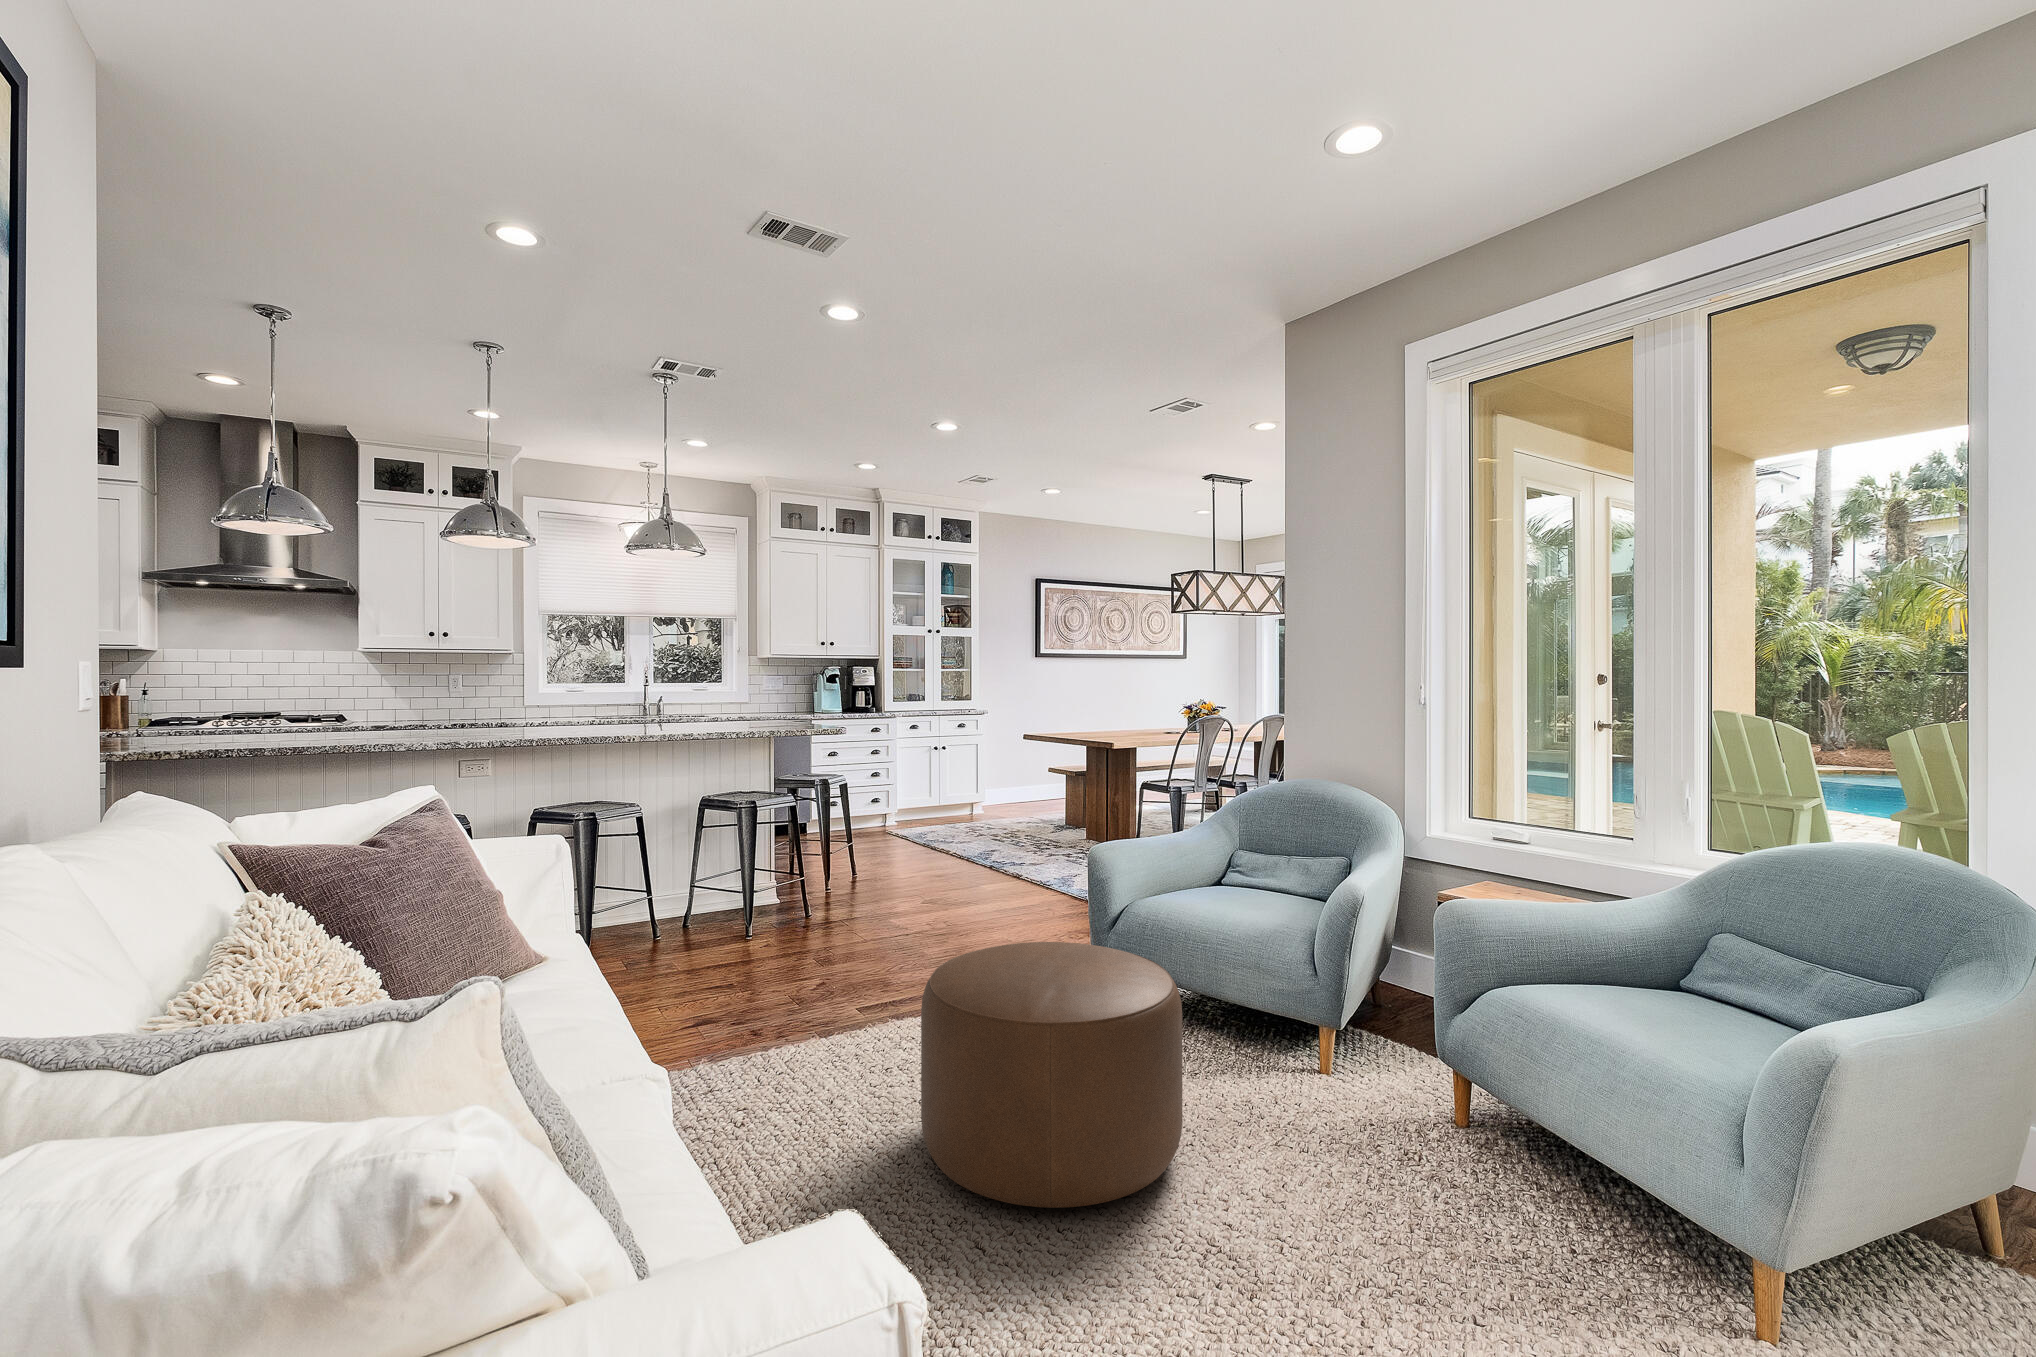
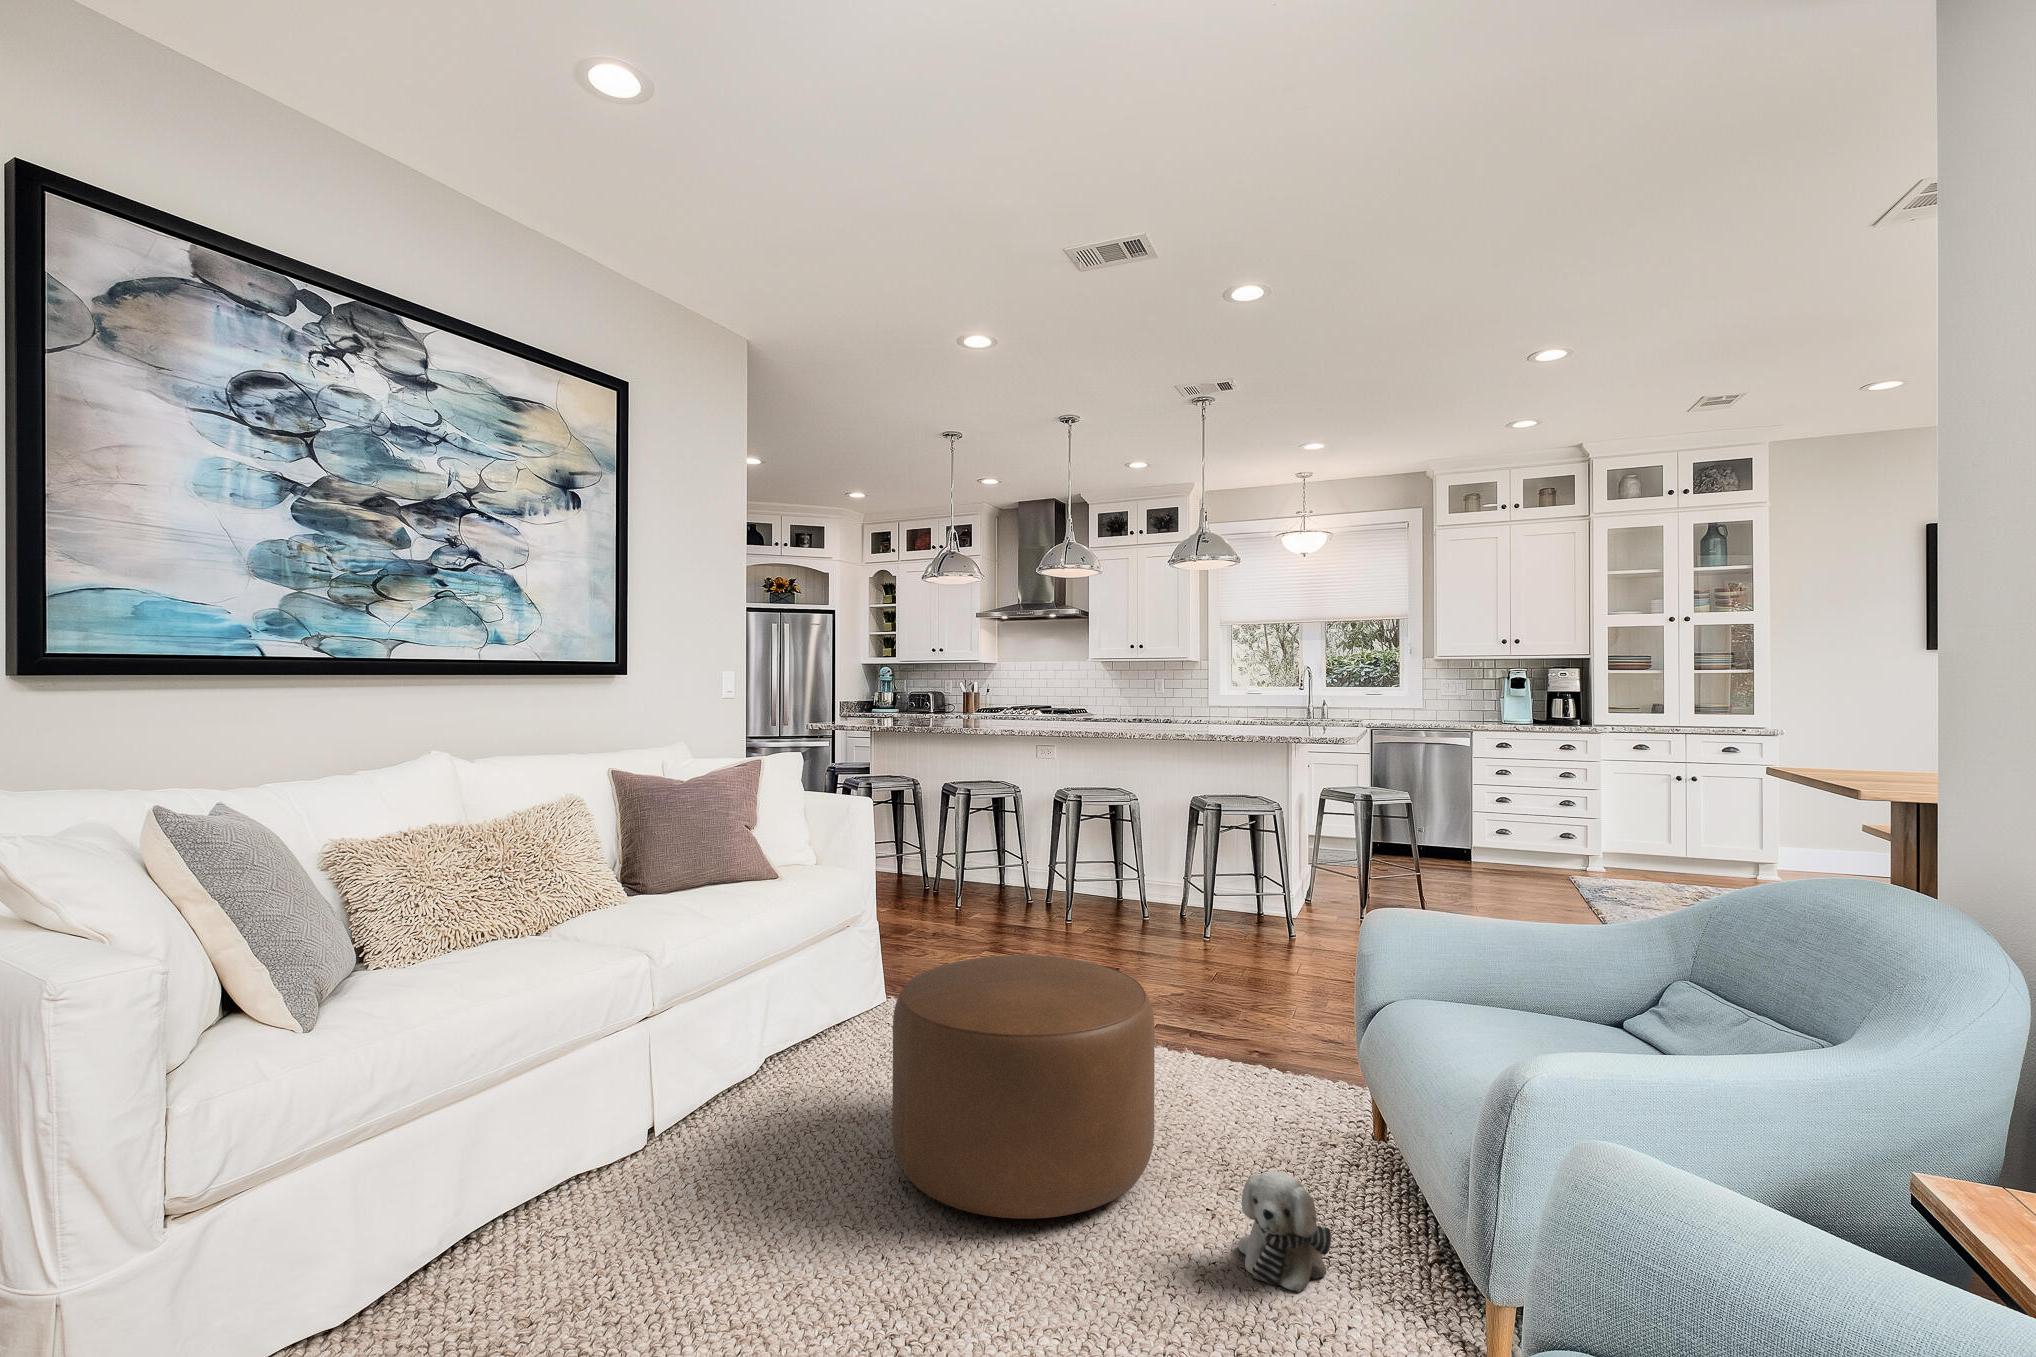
plush toy: none [1233,1039,1316,1123] -> present [1239,1171,1332,1292]

